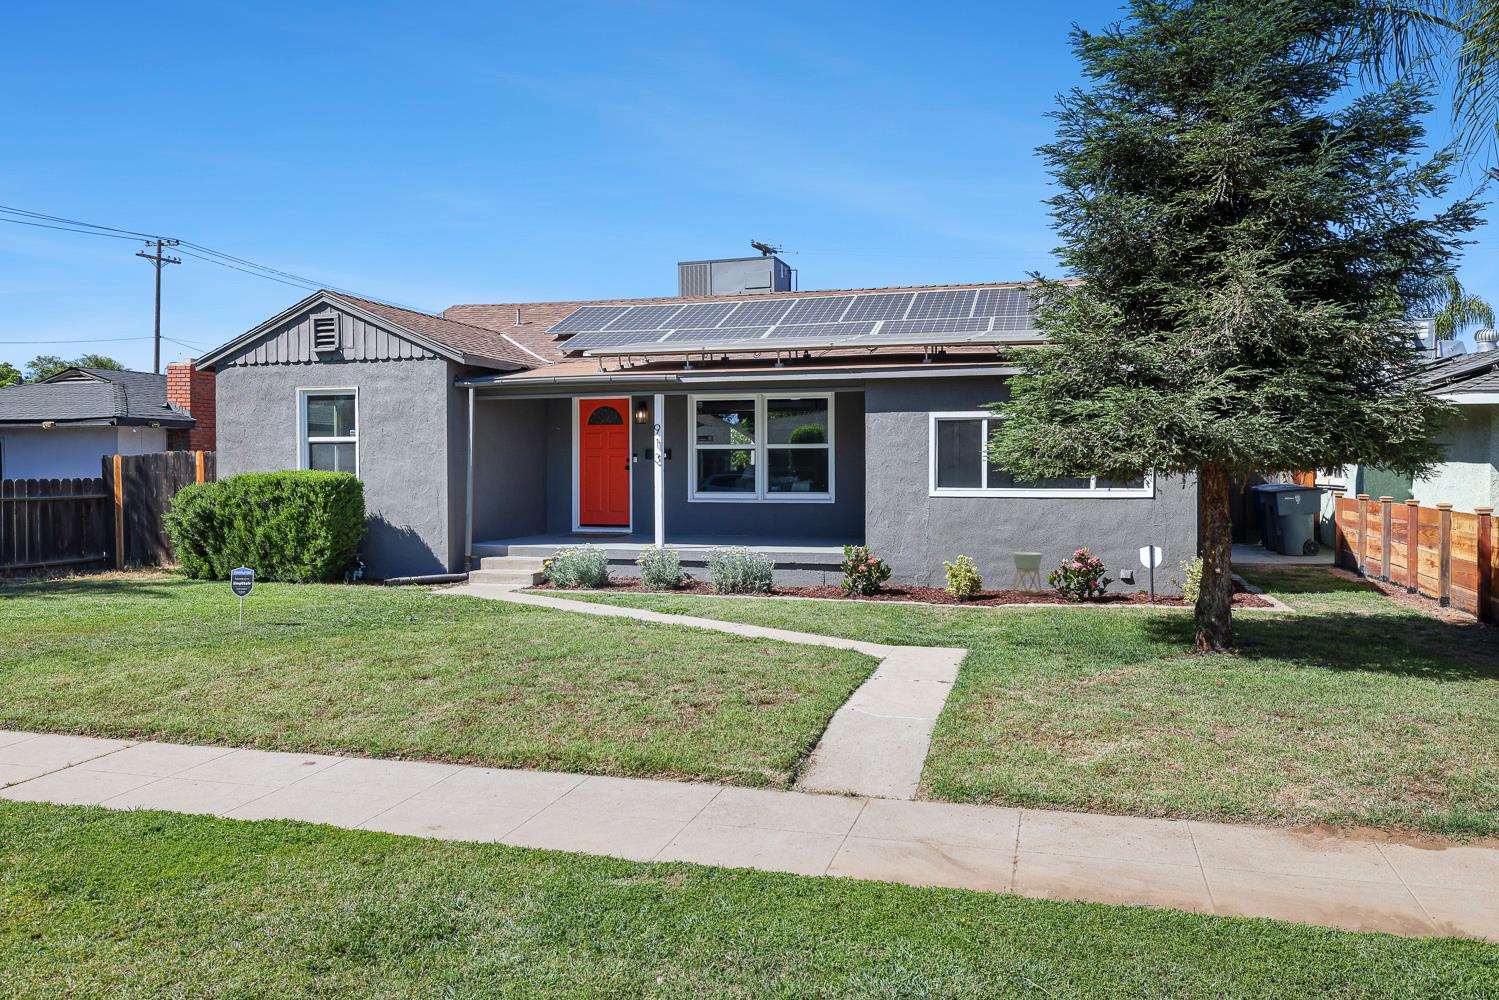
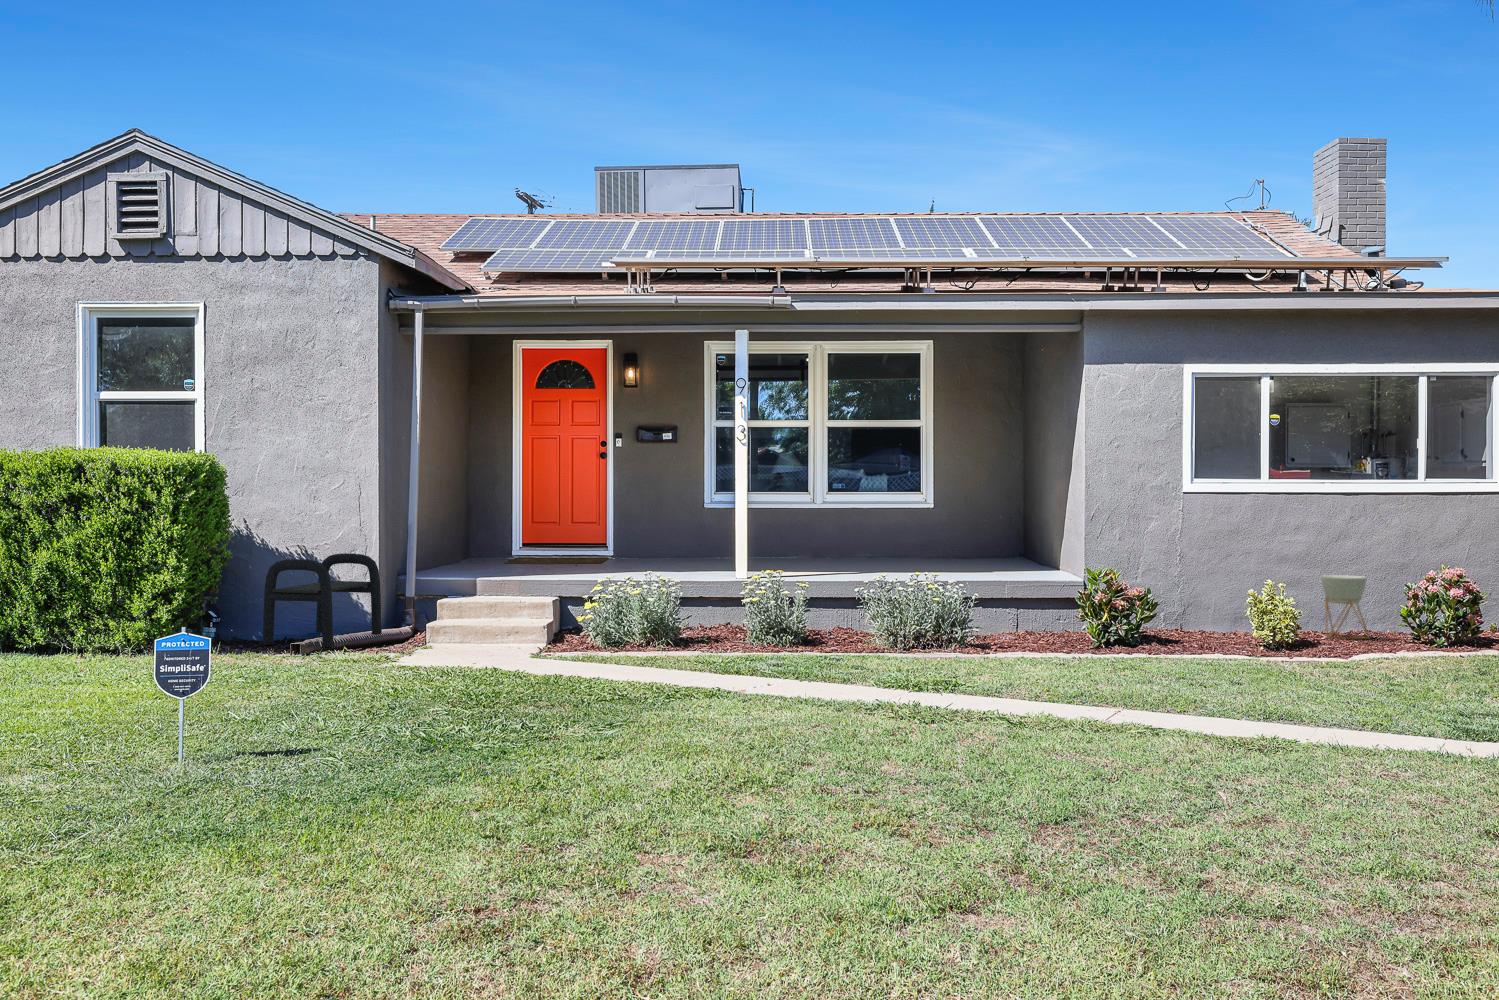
bench: none [369,530,445,583] -> present [263,553,382,647]

